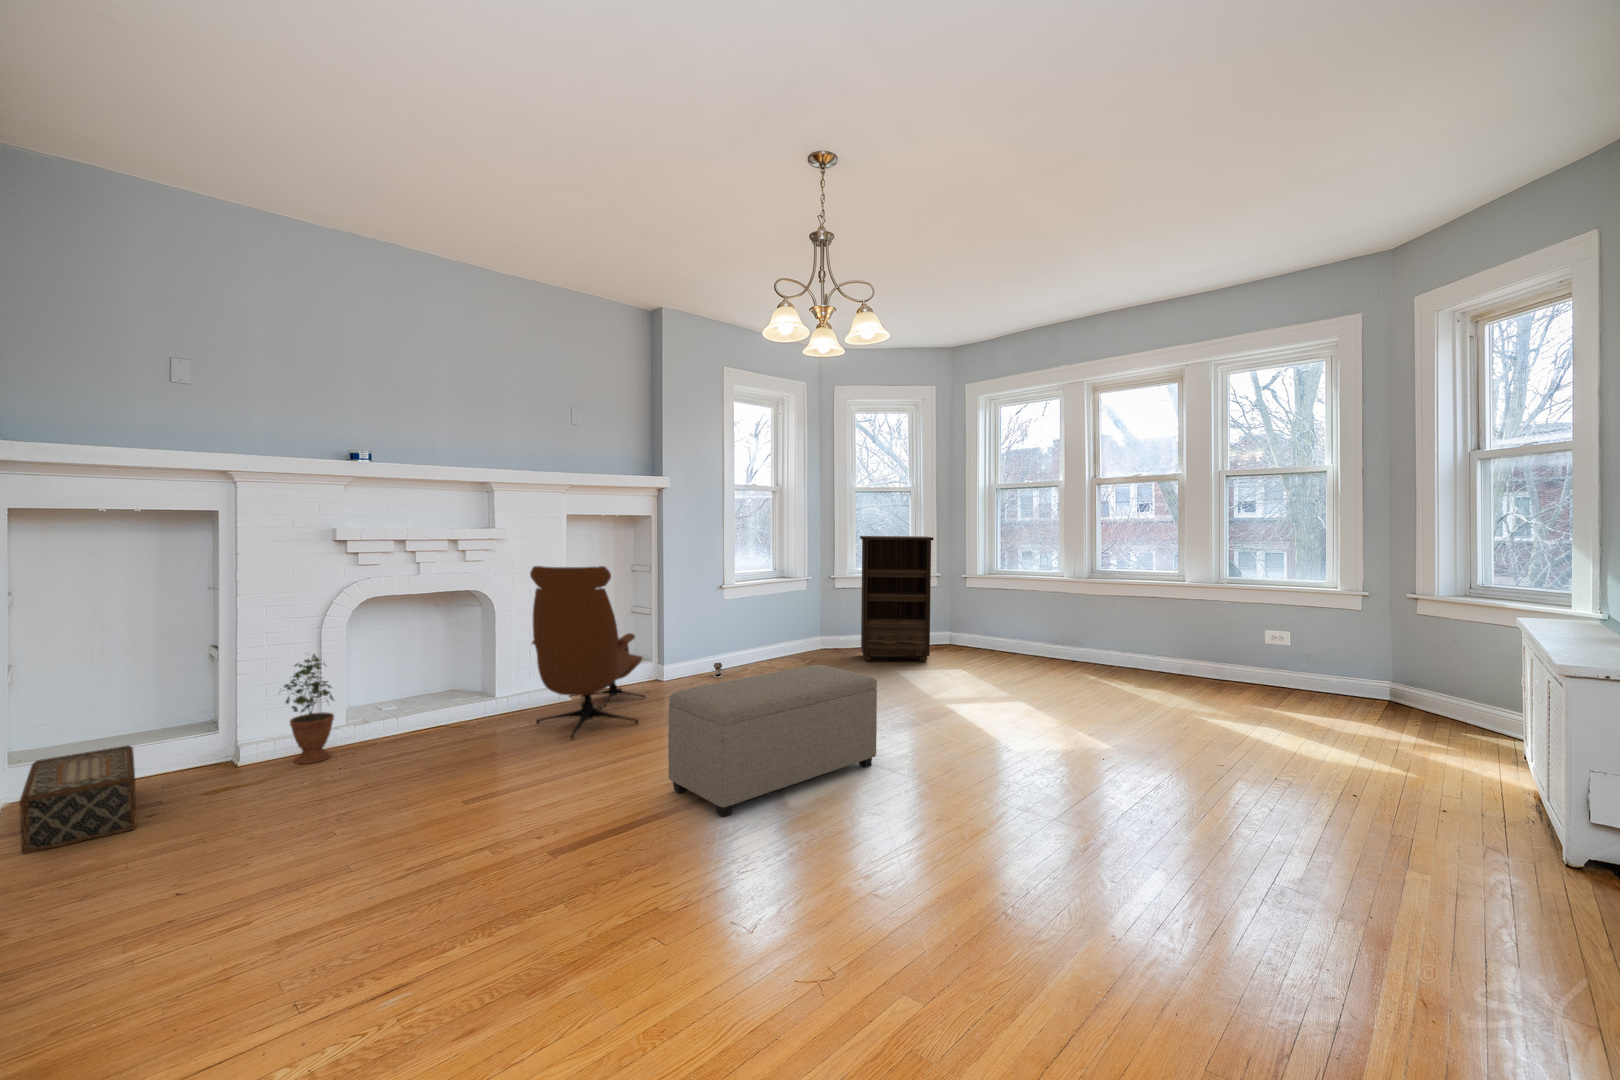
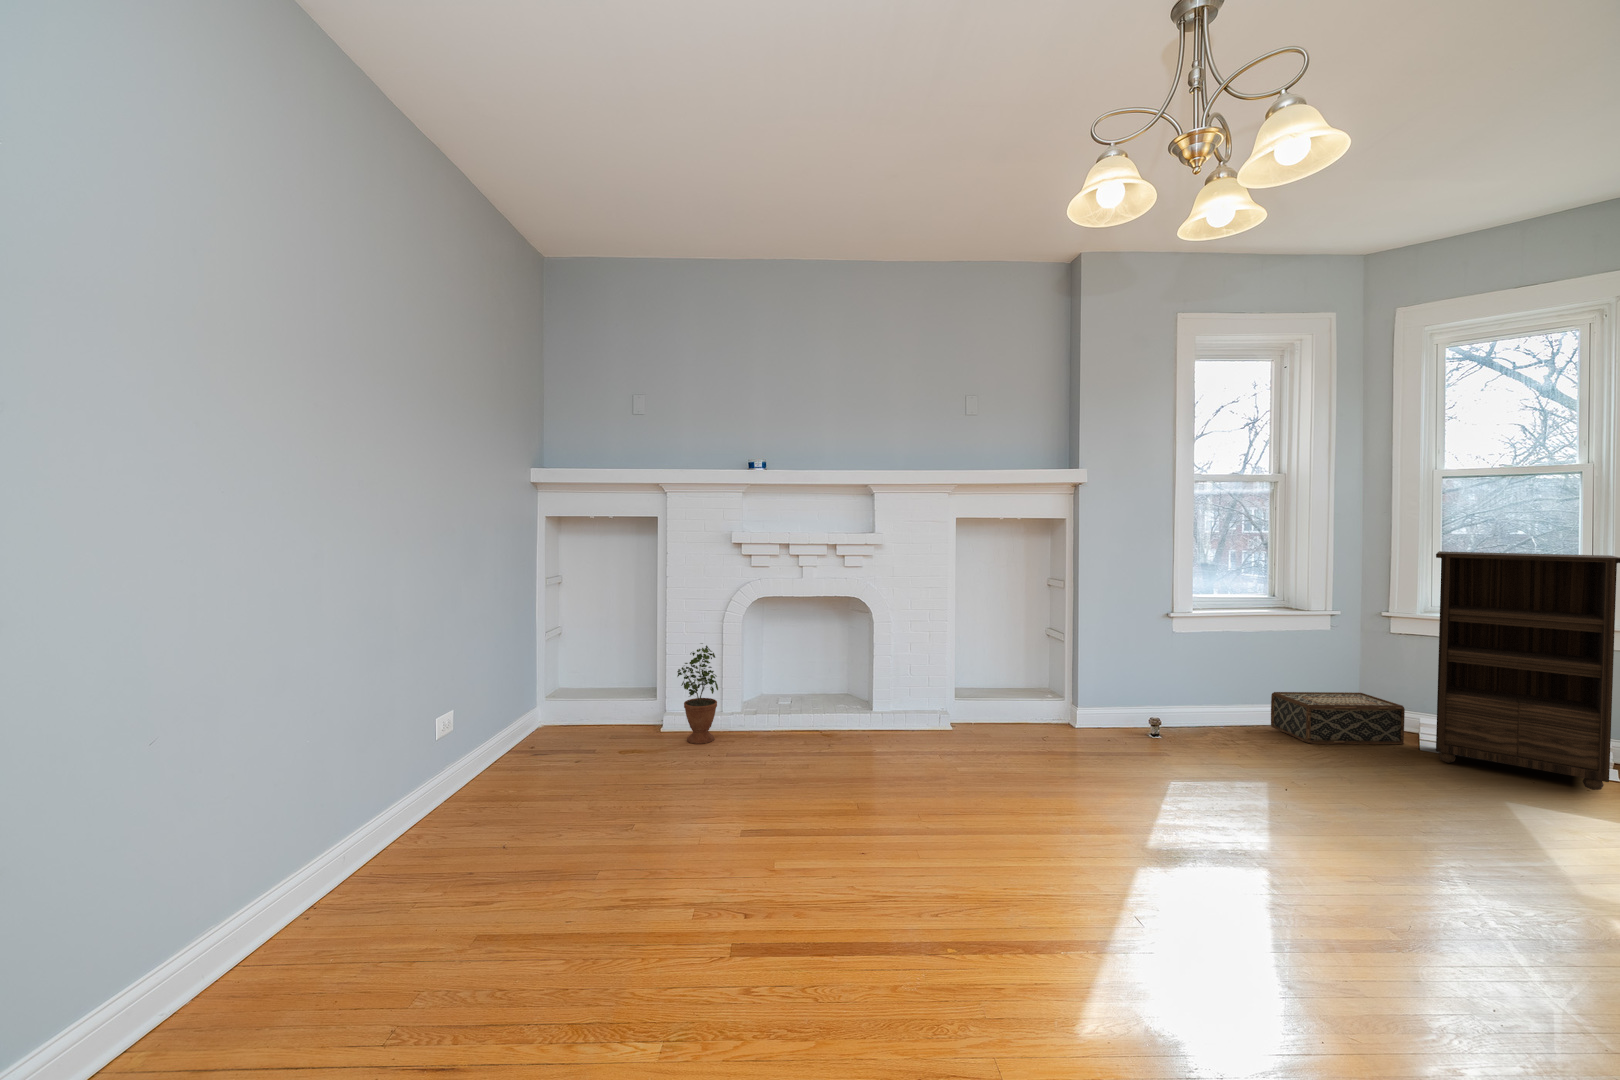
lounge chair: present [530,566,645,739] -> none [871,575,1036,783]
ottoman: present [668,665,877,817] -> none [953,765,1360,997]
woven basket: present [19,745,137,854] -> present [1271,692,1405,744]

